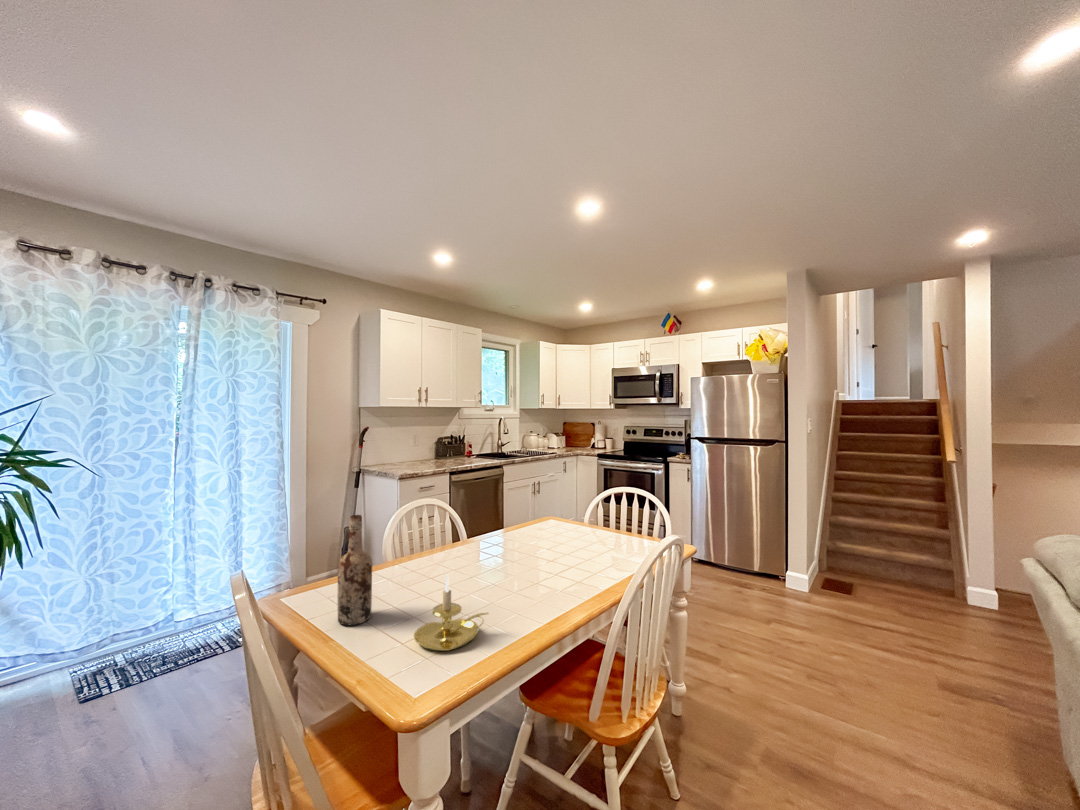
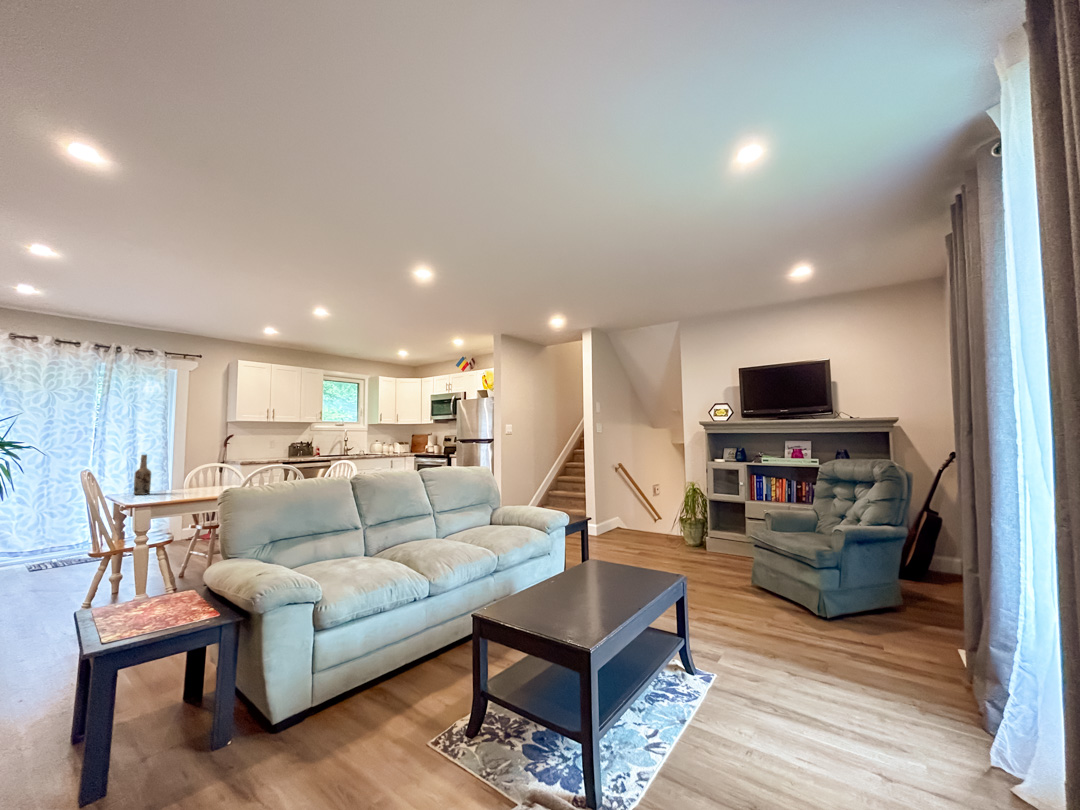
candle holder: present [414,575,488,651] -> none [155,472,189,497]

